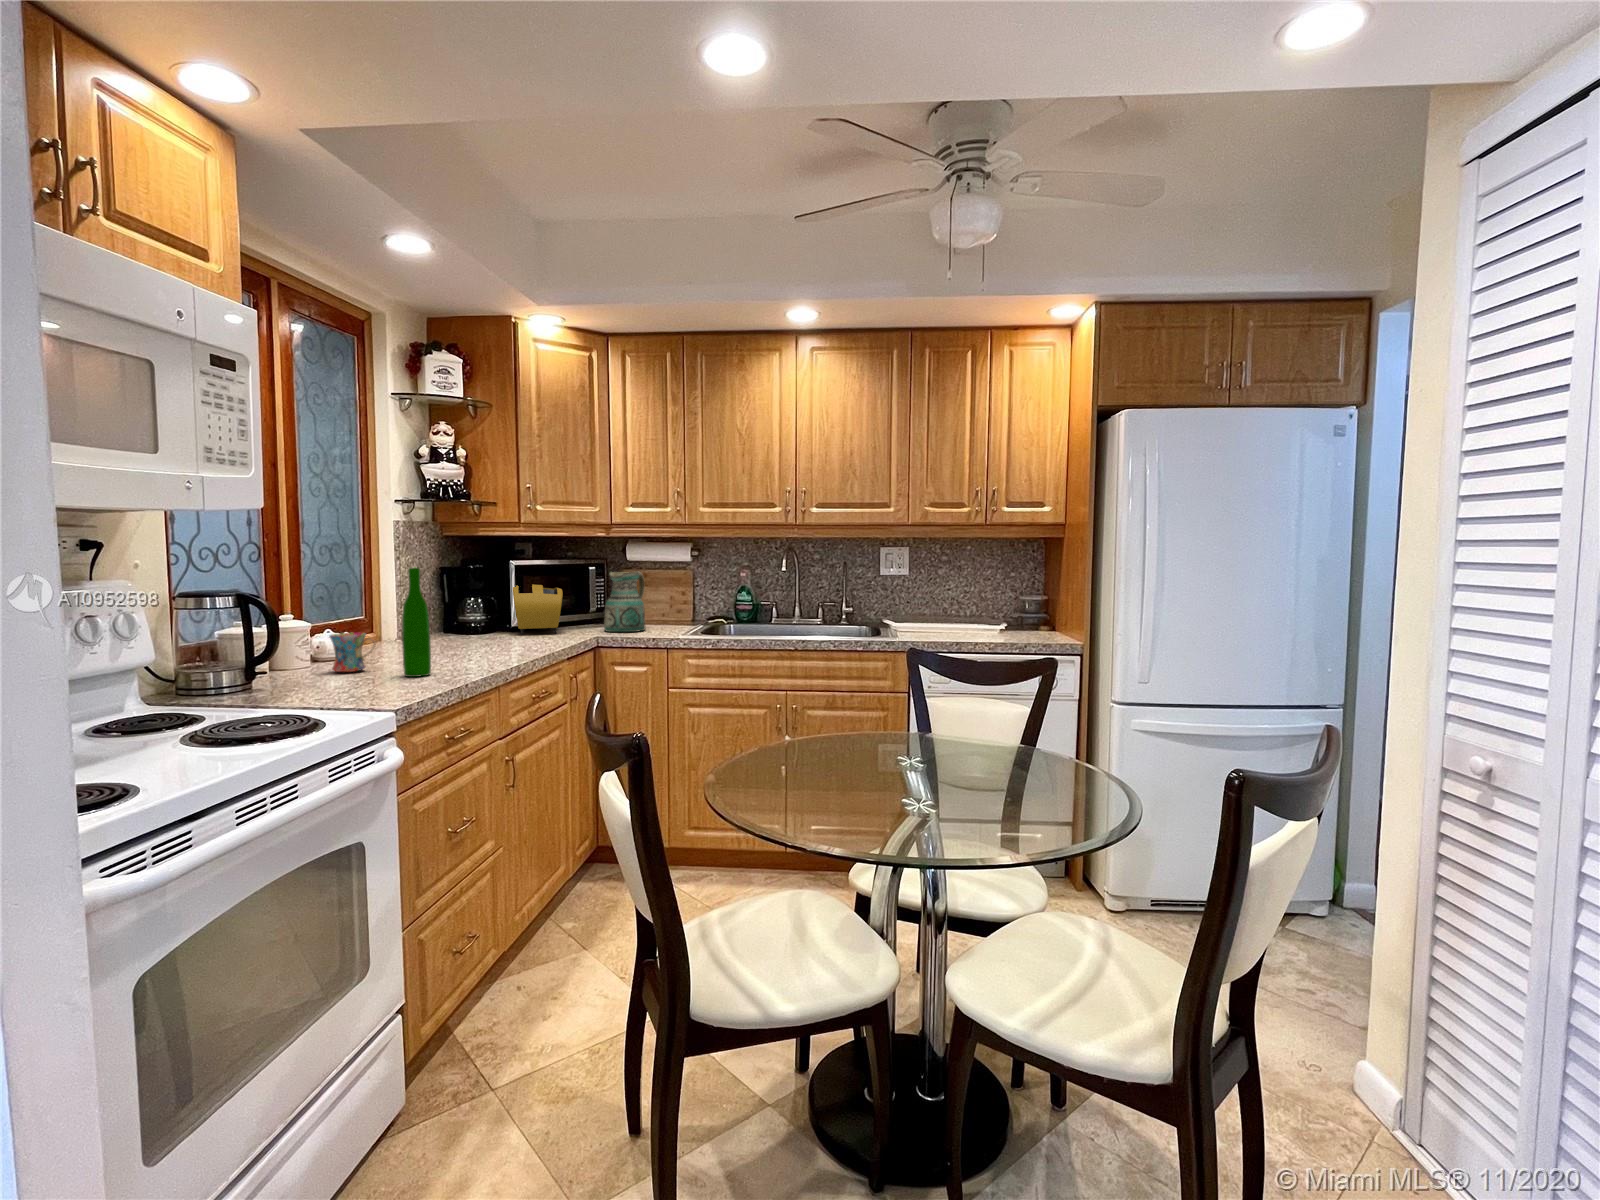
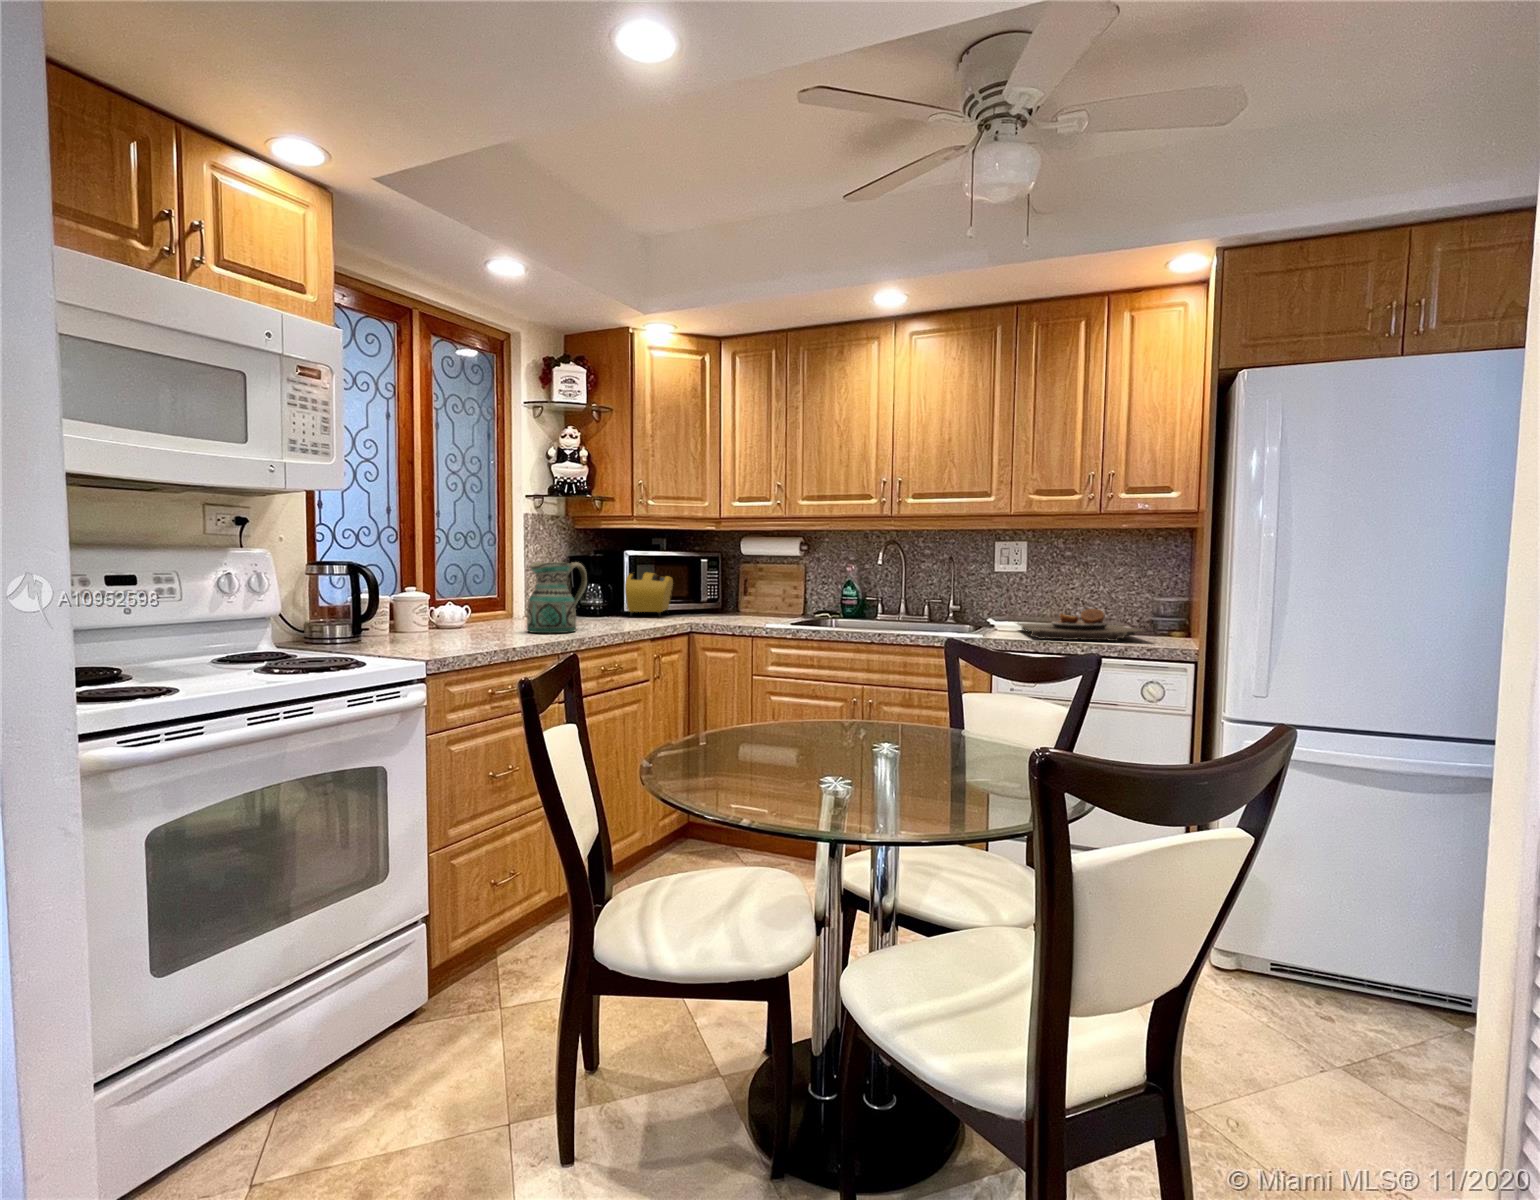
wine bottle: present [402,567,431,677] -> none [476,546,500,641]
ceramic pitcher: present [604,571,646,632] -> present [527,562,587,633]
plate: none [912,609,1037,639] -> present [1017,609,1148,641]
mug: present [329,633,376,672] -> none [432,603,466,635]

